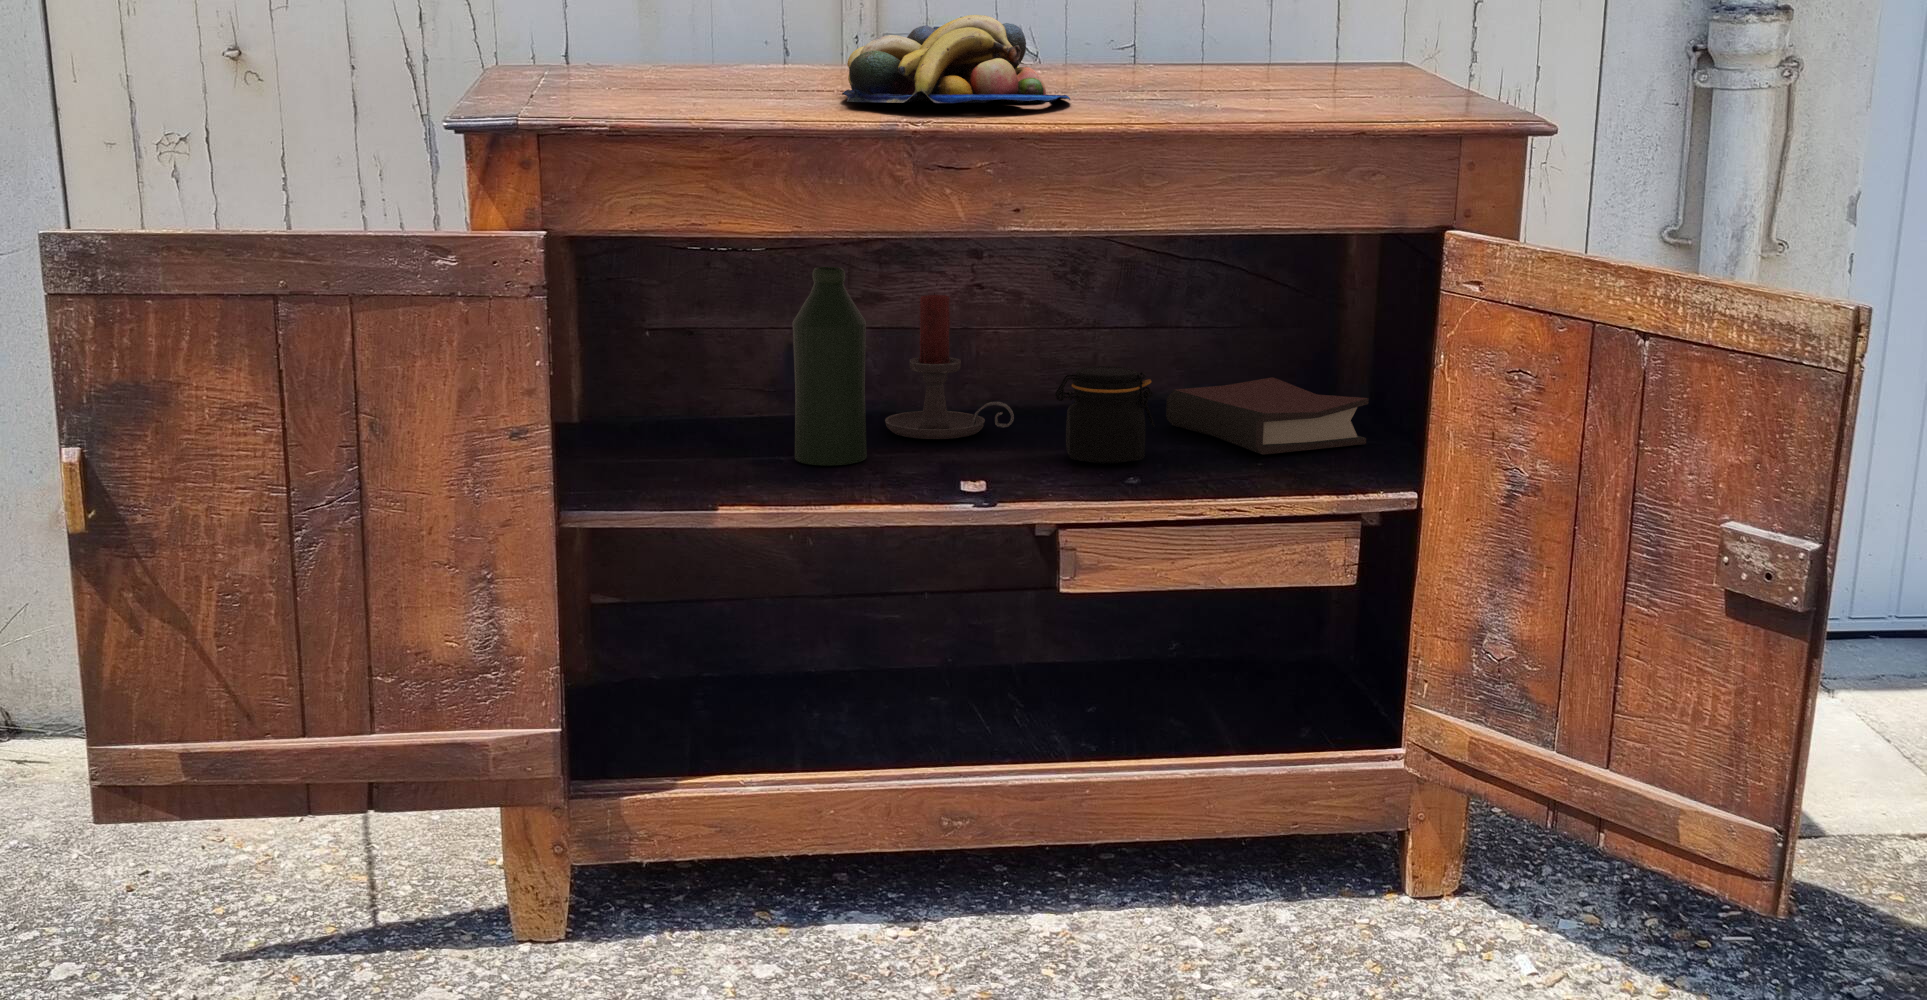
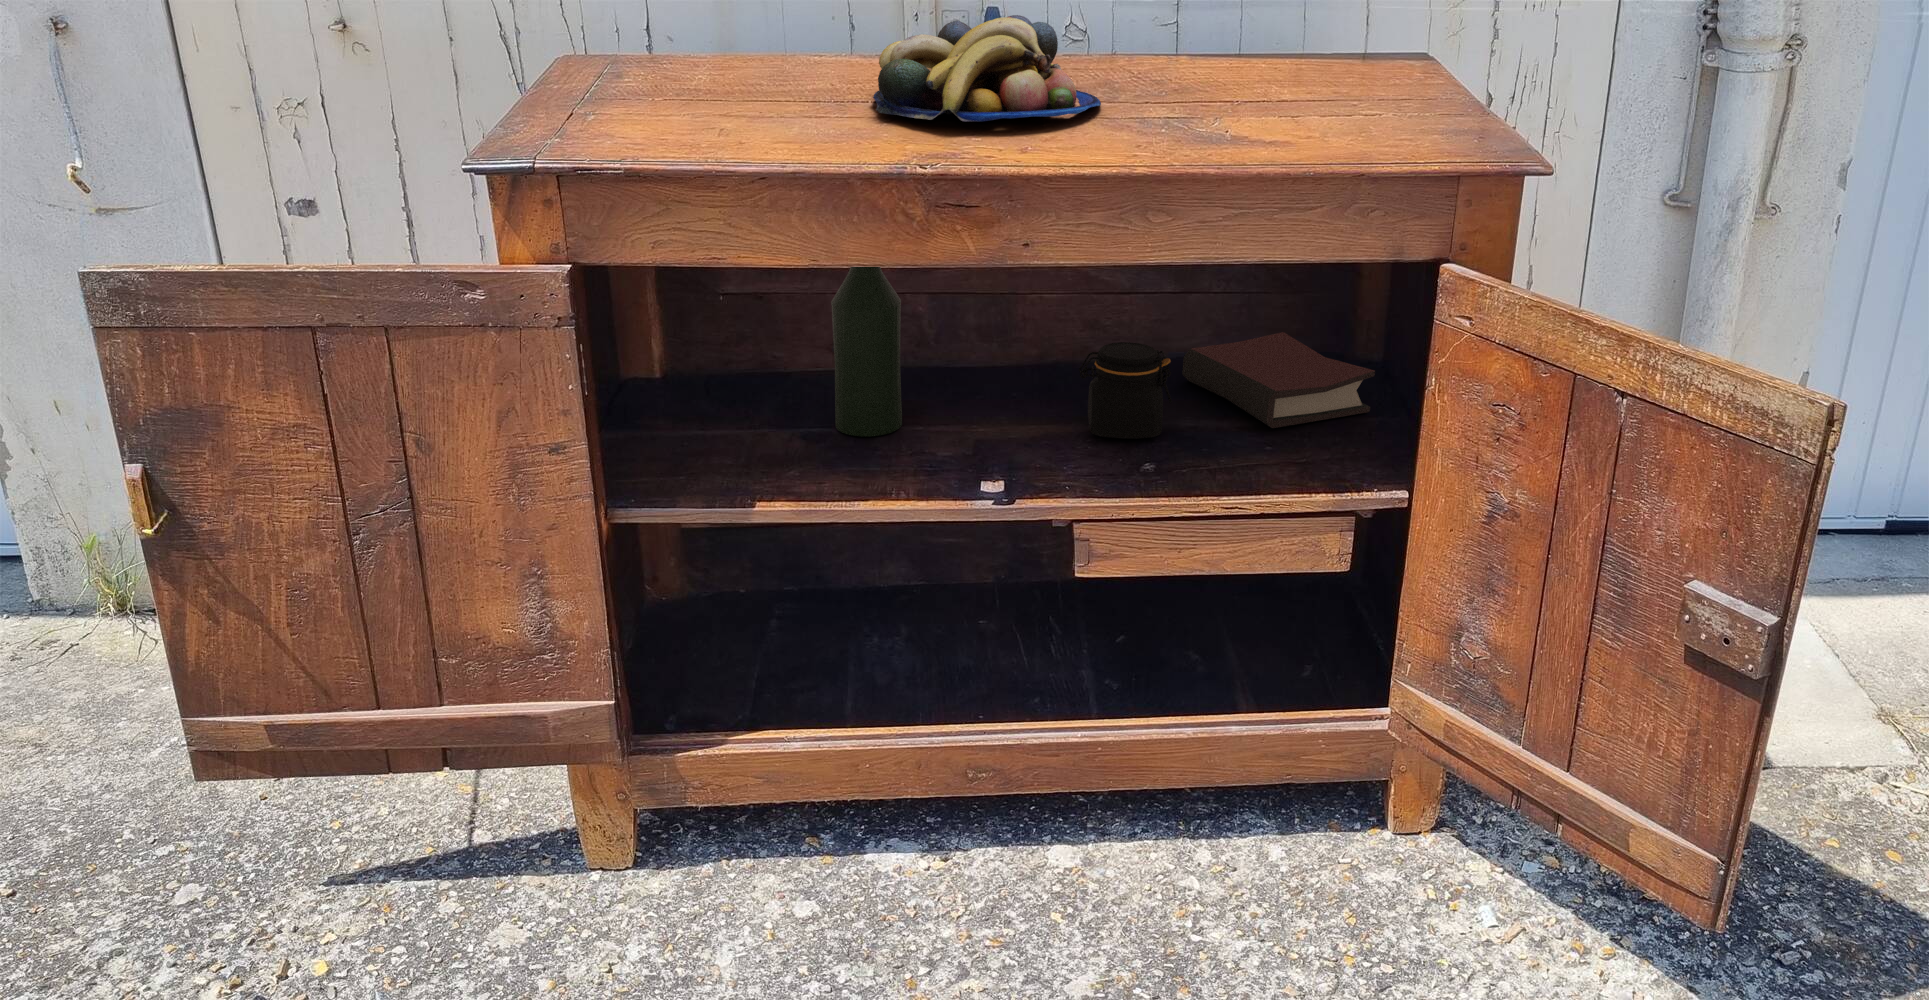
candle holder: present [885,293,1014,439] -> none [921,261,1041,400]

